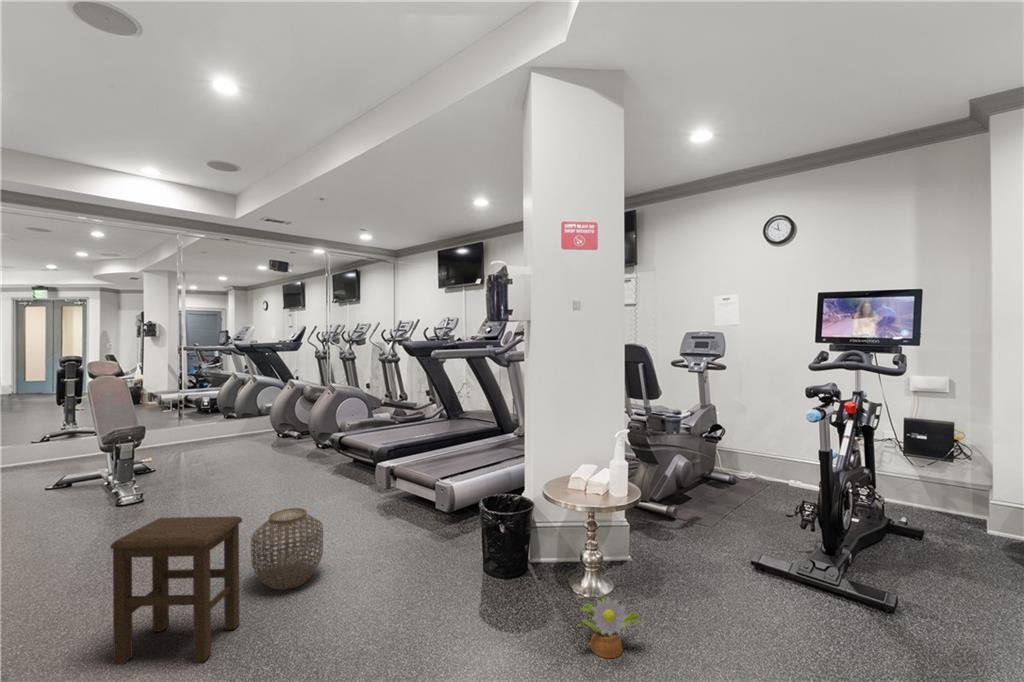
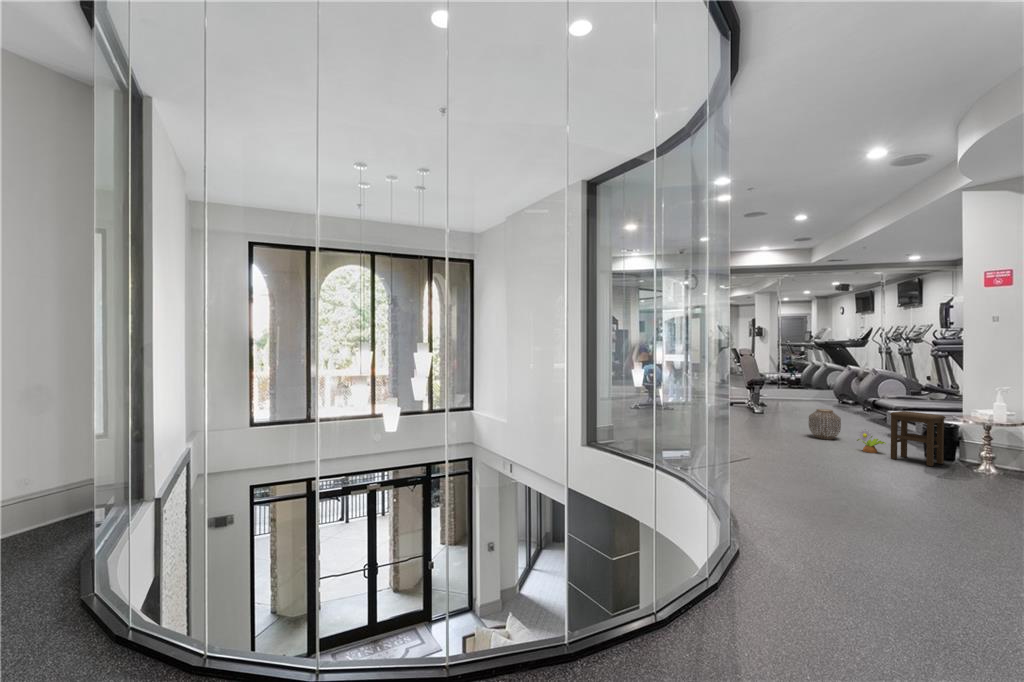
stool: present [111,516,242,664] -> present [890,411,946,466]
decorative plant: present [578,597,640,658] -> present [857,429,886,453]

